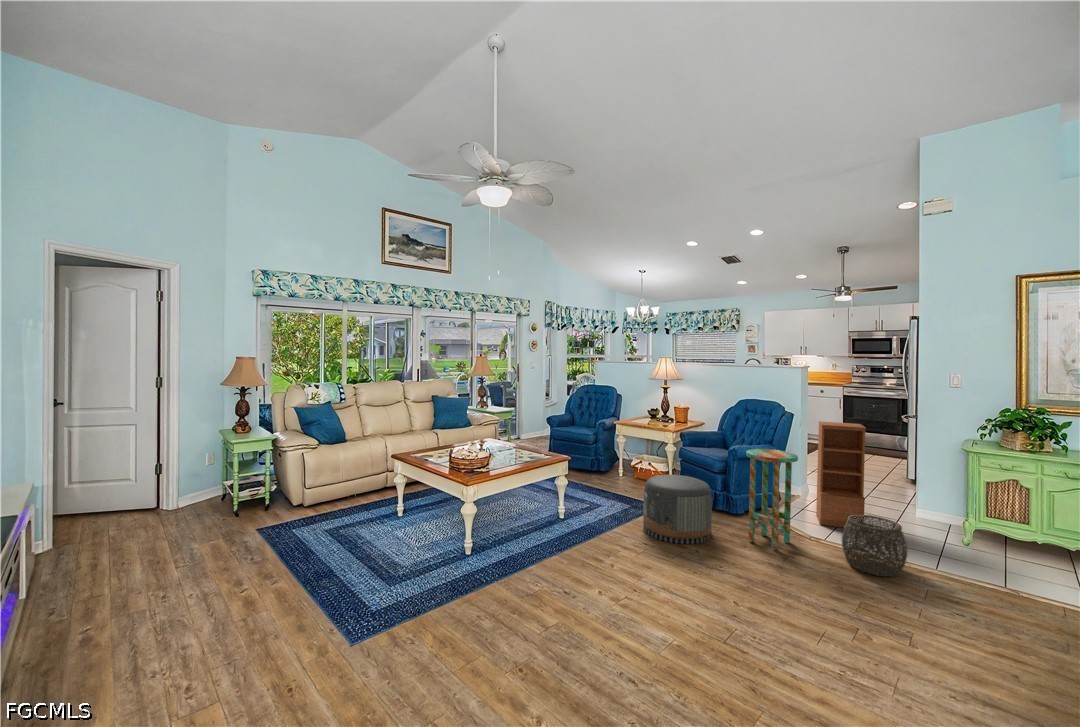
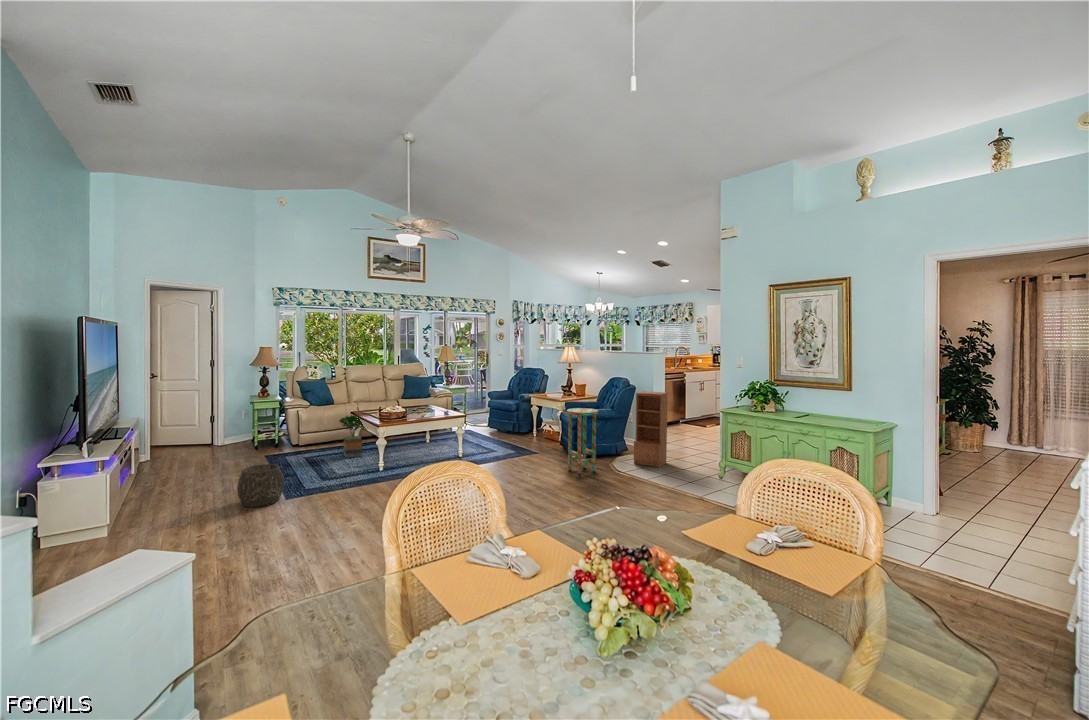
potted tree: none [378,460,426,530] -> present [339,415,368,458]
pouf: present [643,475,712,544] -> none [506,427,550,470]
woven basket: present [842,515,908,577] -> present [237,464,284,507]

